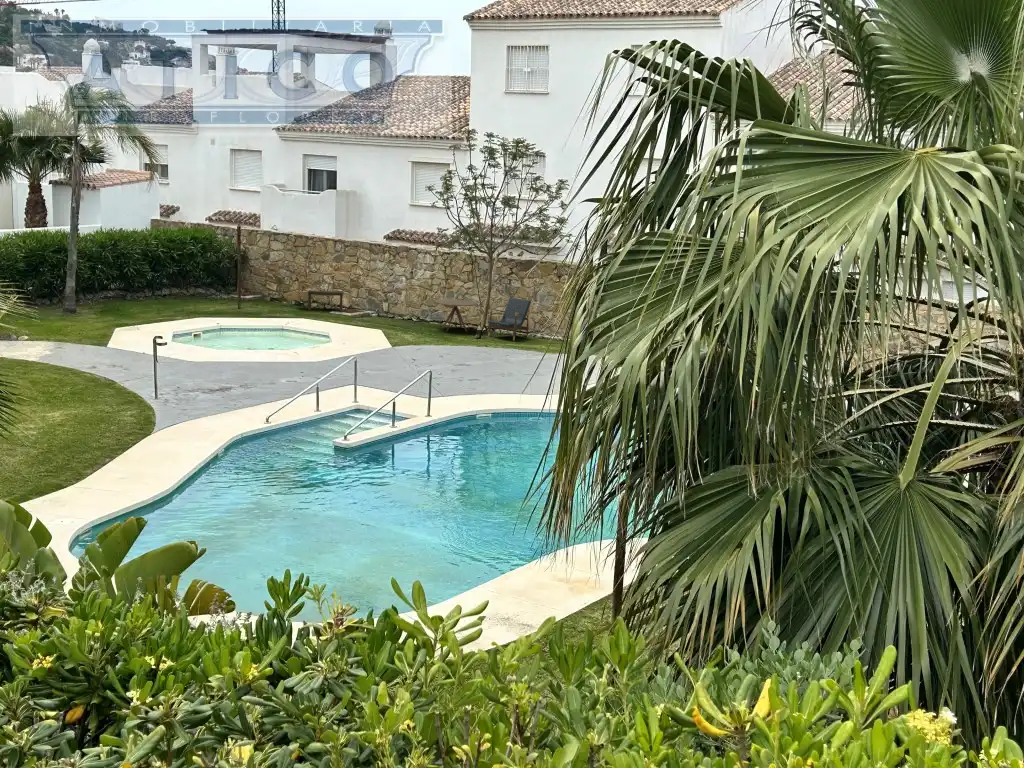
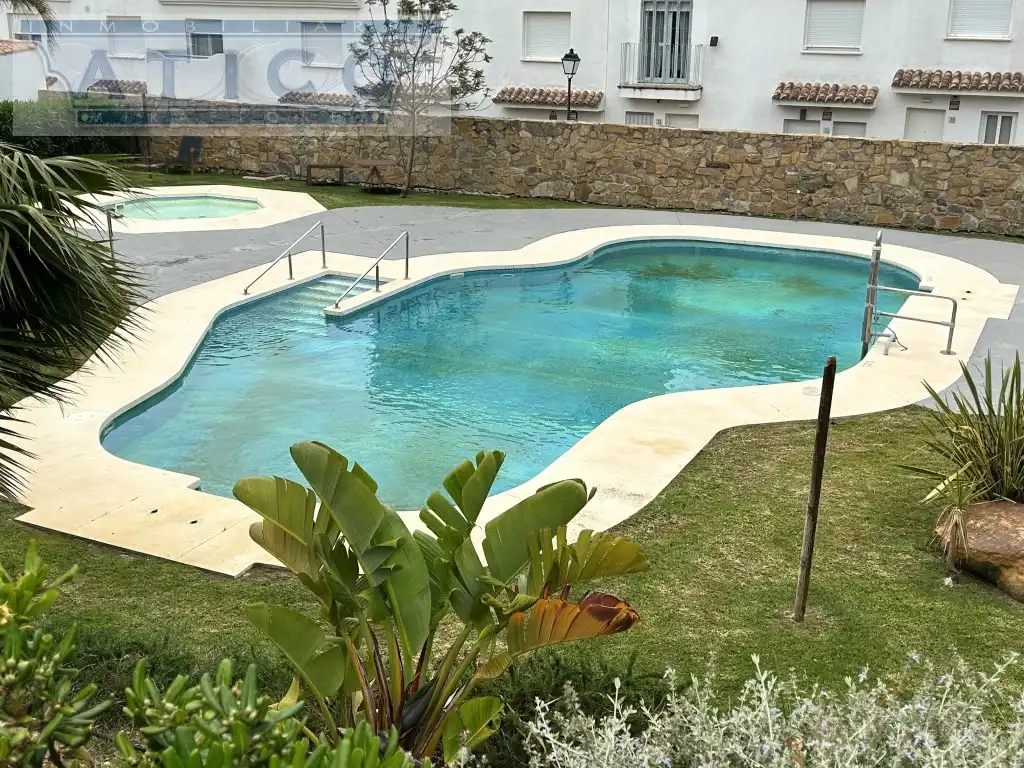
bench: present [308,290,344,312] -> present [307,163,344,186]
lounge chair: present [488,298,531,341] -> present [165,135,205,175]

